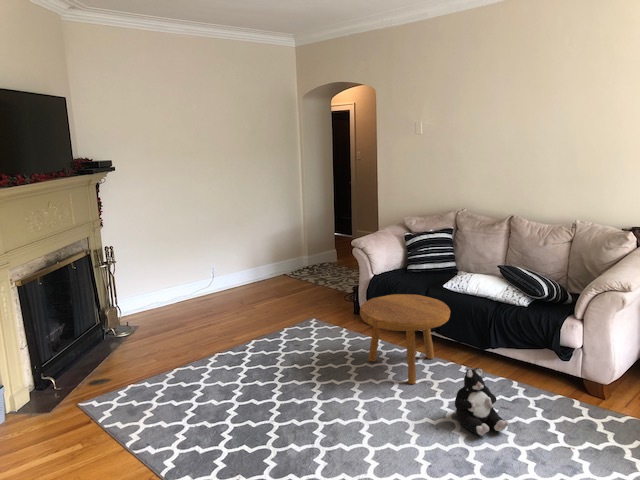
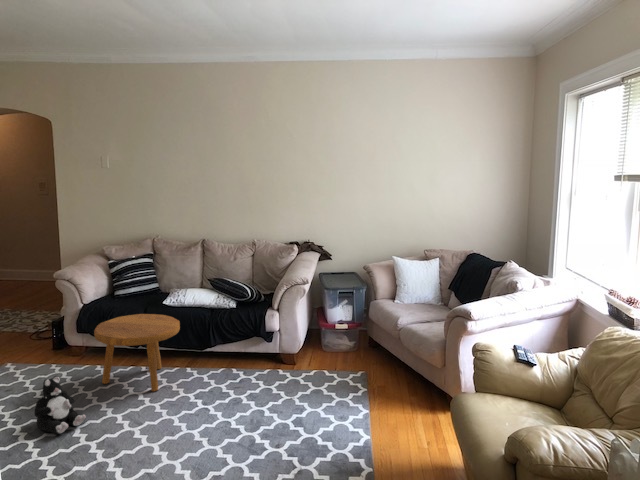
plush toy: present [455,368,509,435] -> present [34,376,86,434]

